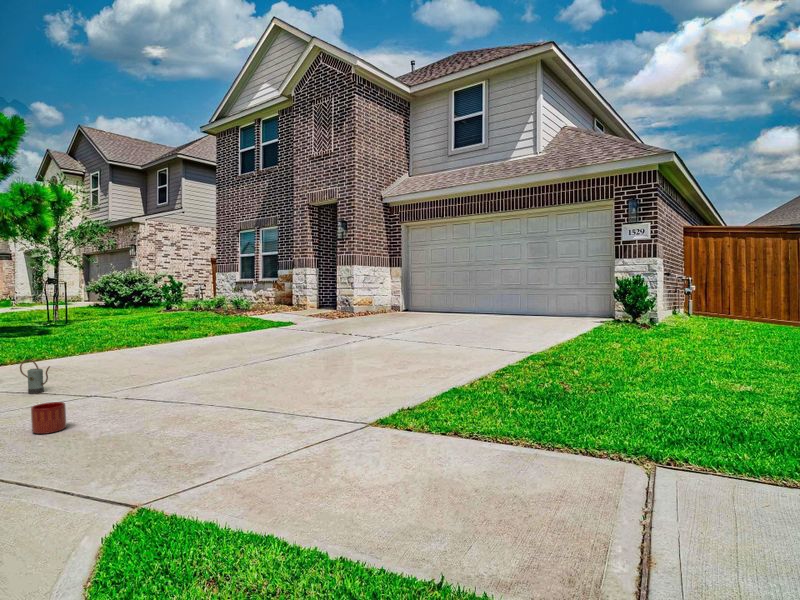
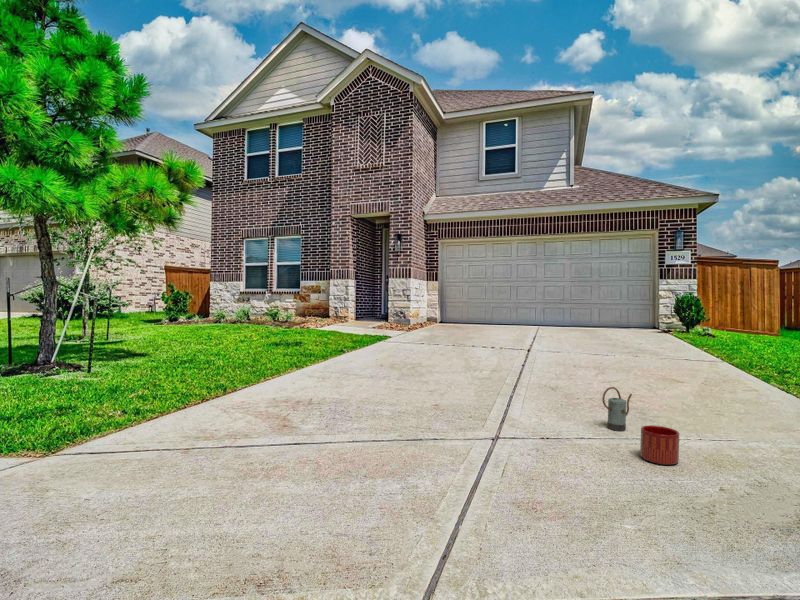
watering can: present [20,360,50,394] -> present [602,387,632,431]

